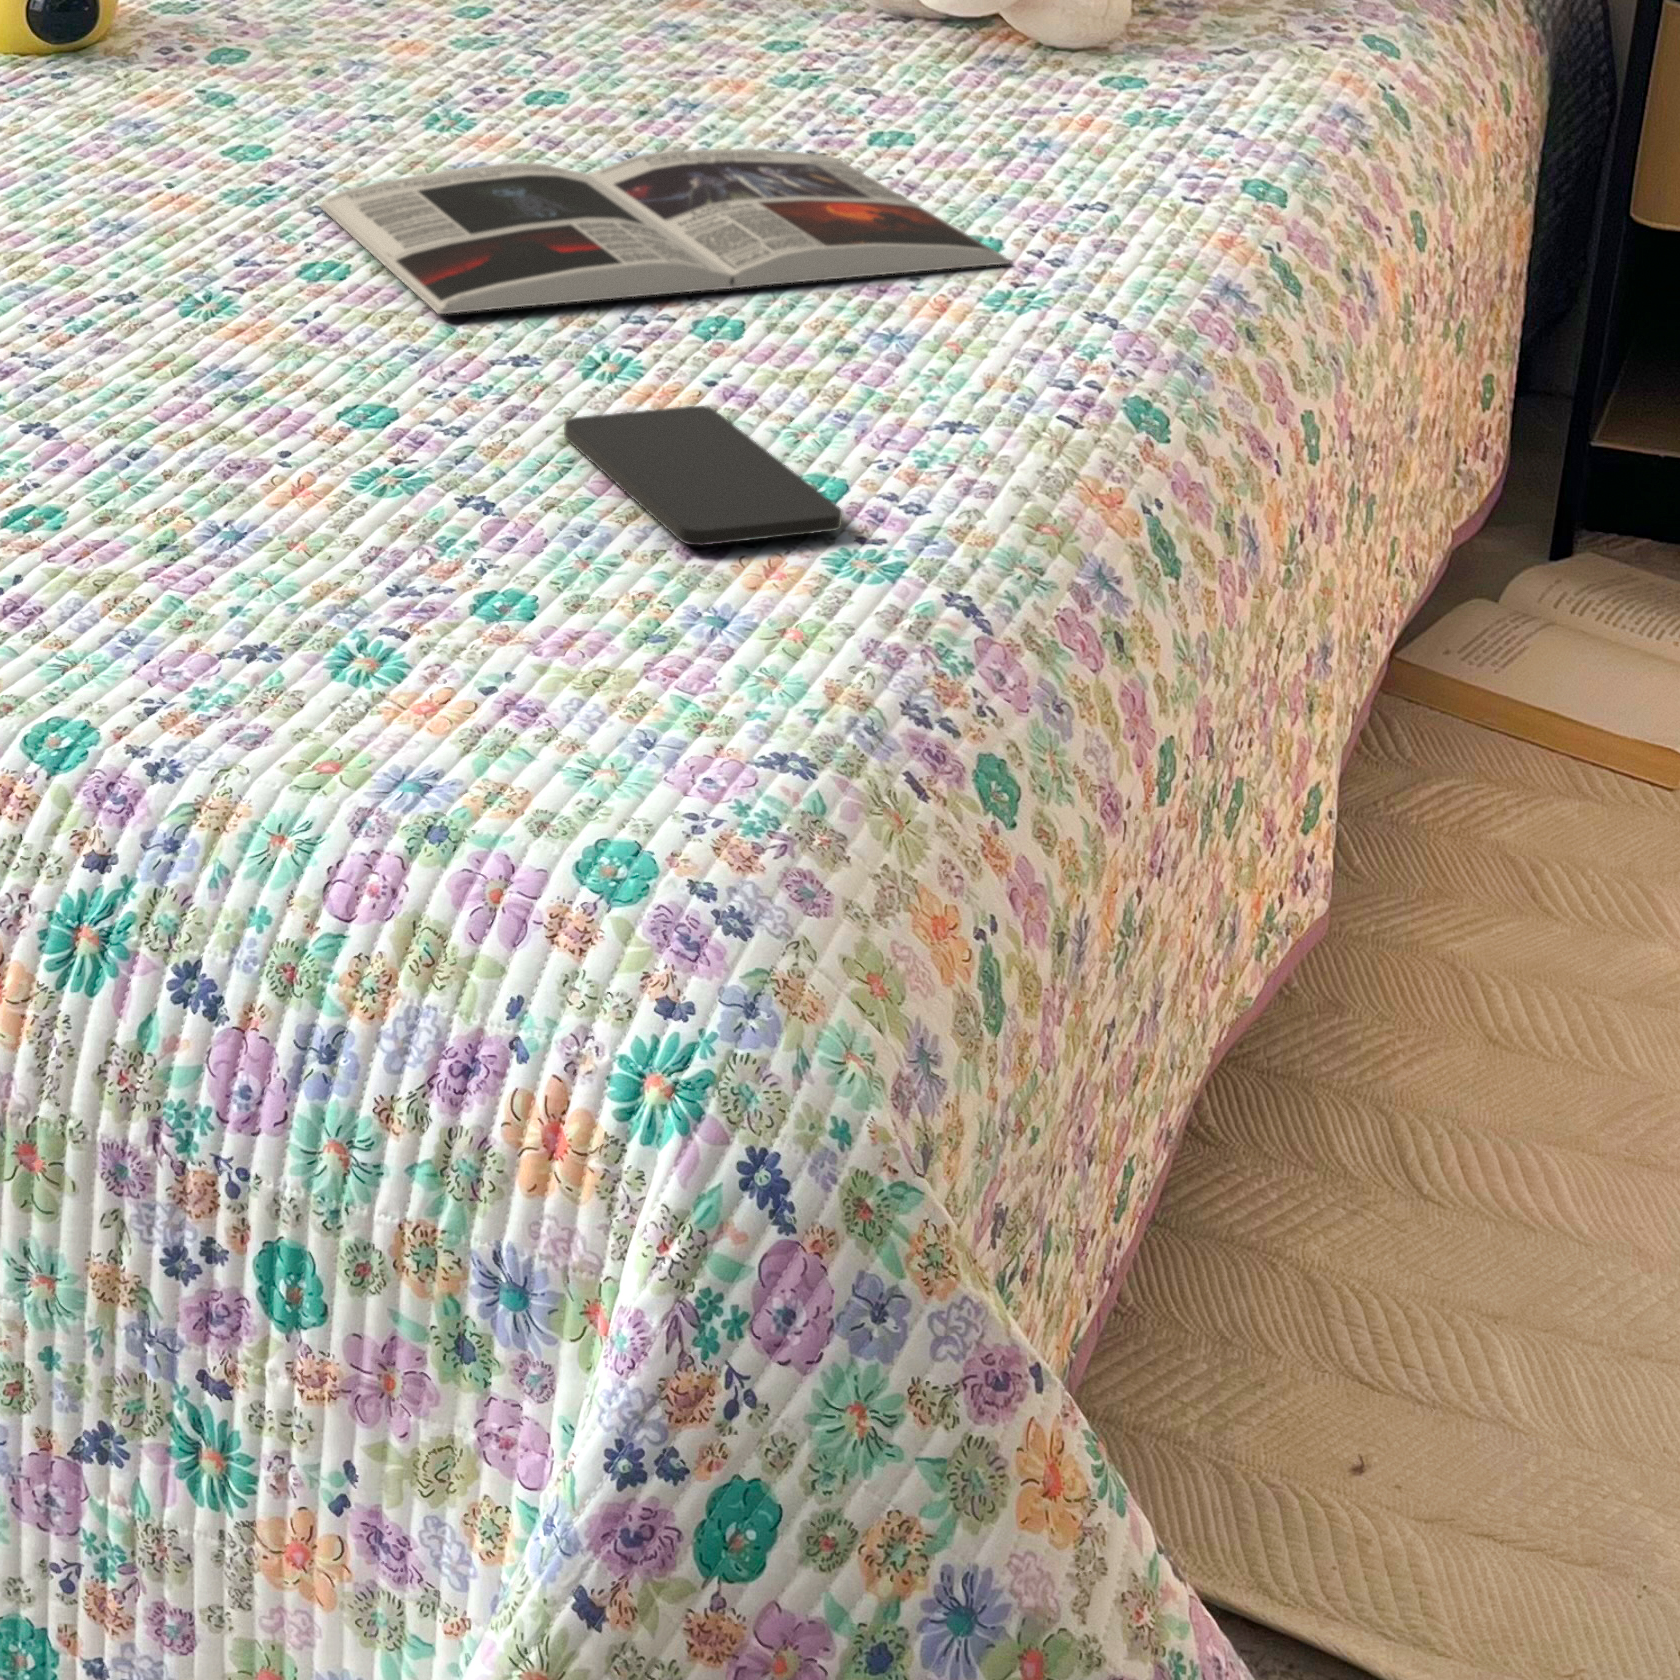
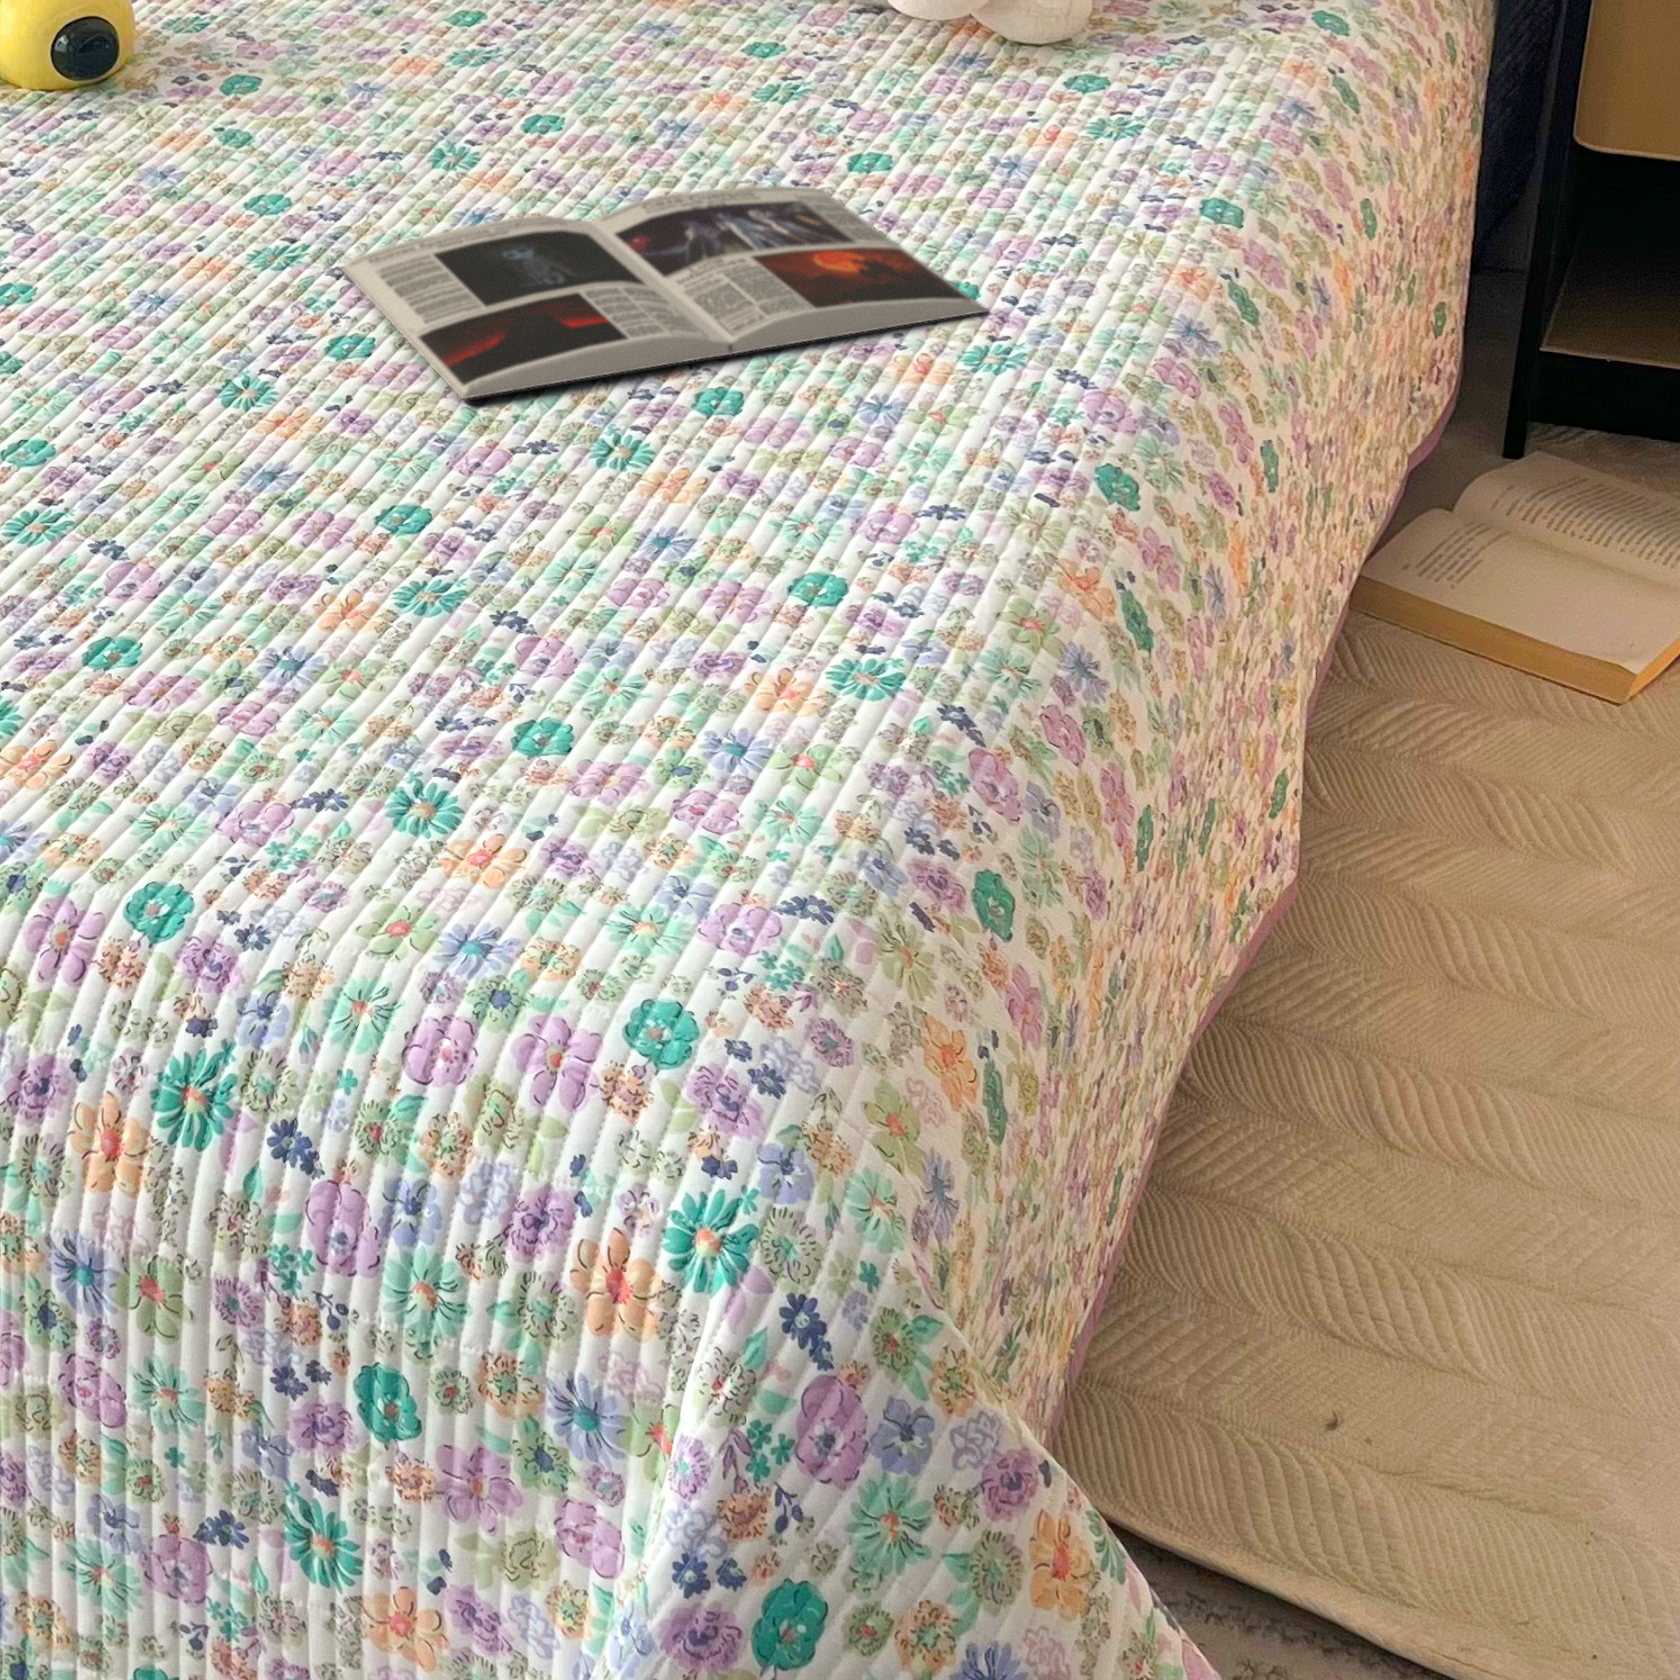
smartphone: present [564,406,842,545] -> none [586,500,845,665]

